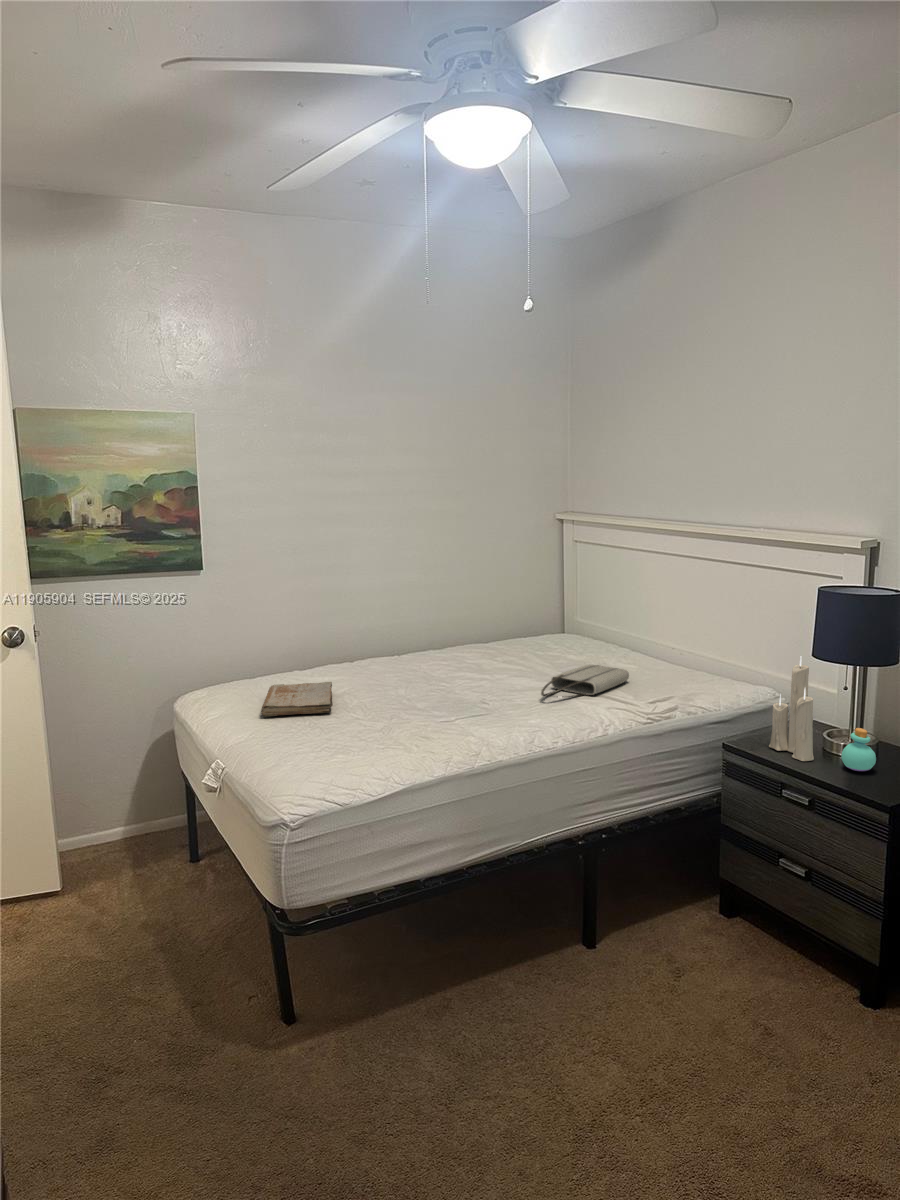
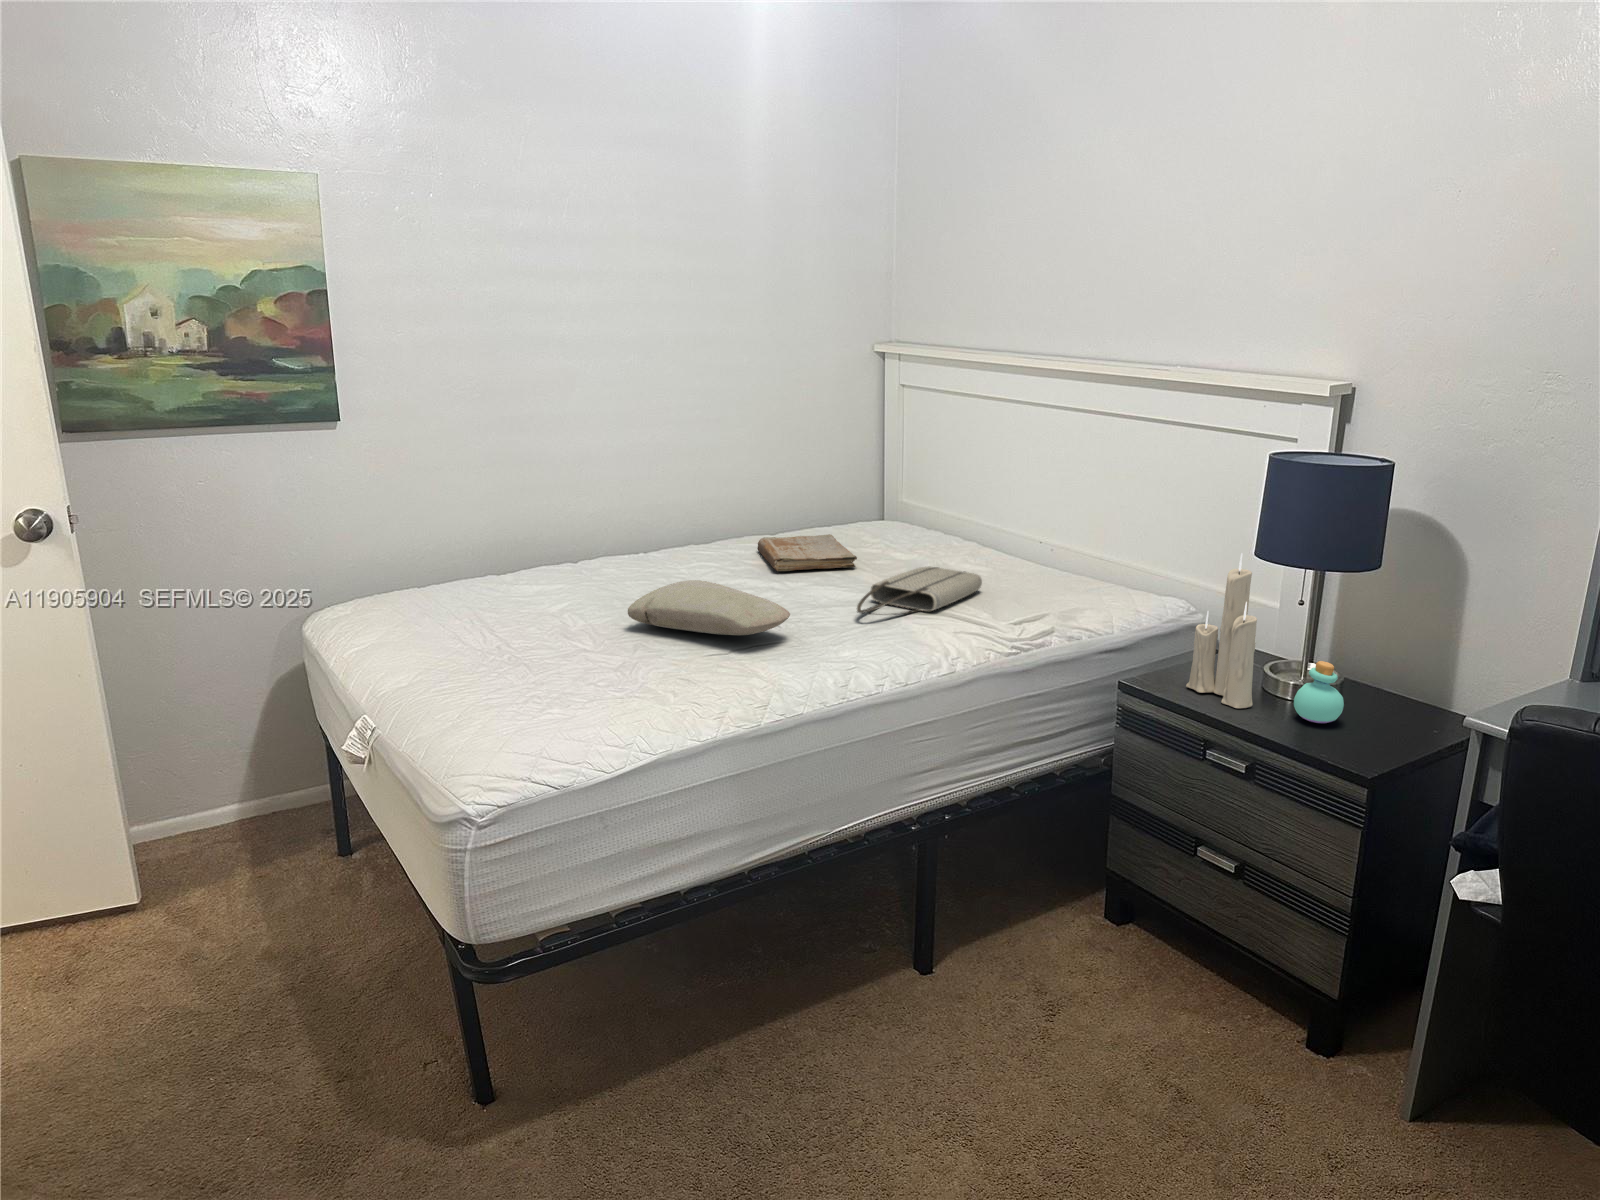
pillow: none [387,674,495,710] -> present [628,580,790,635]
book: present [261,682,333,716] -> present [757,534,857,571]

